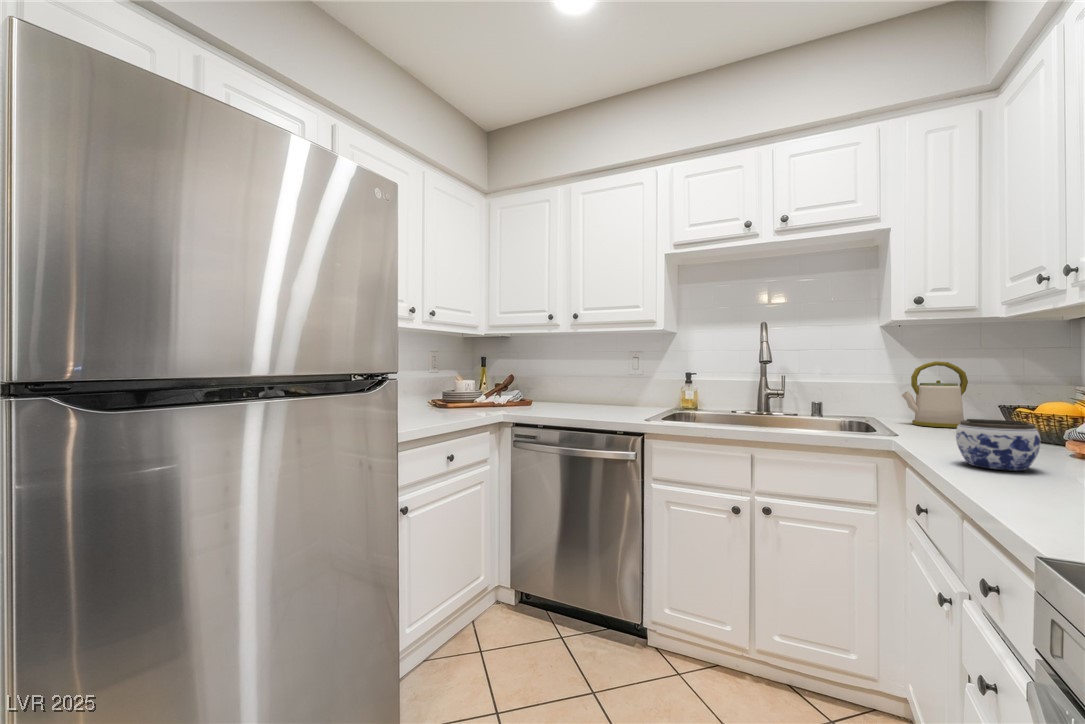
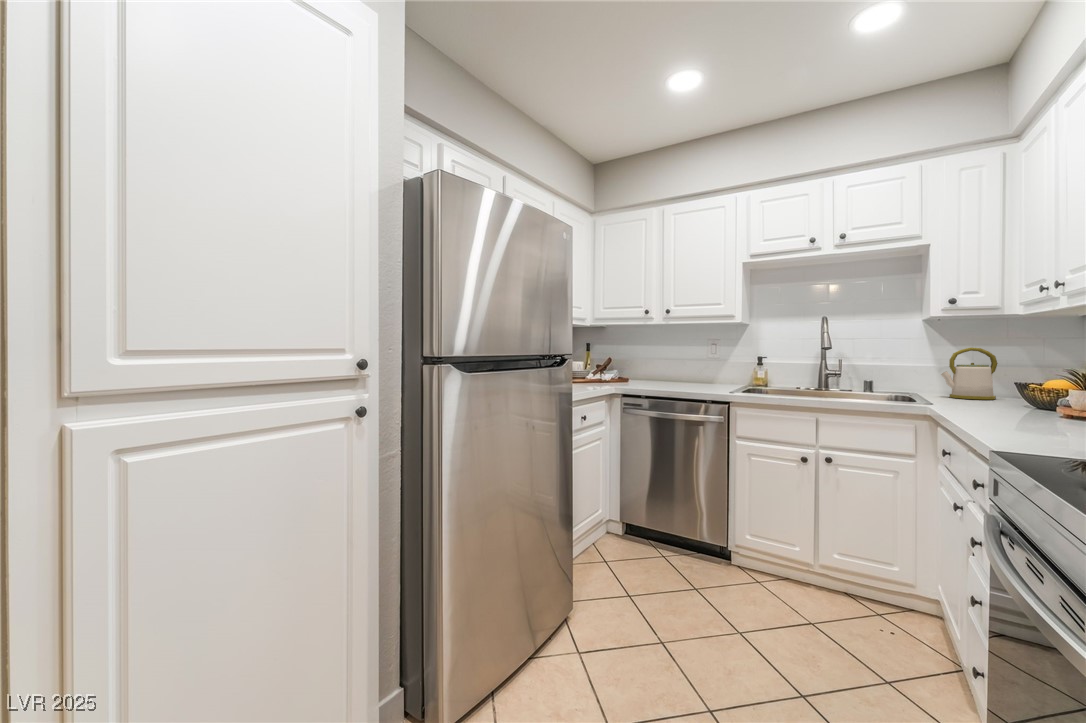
jar: present [956,419,1040,471] -> none [977,389,1039,423]

